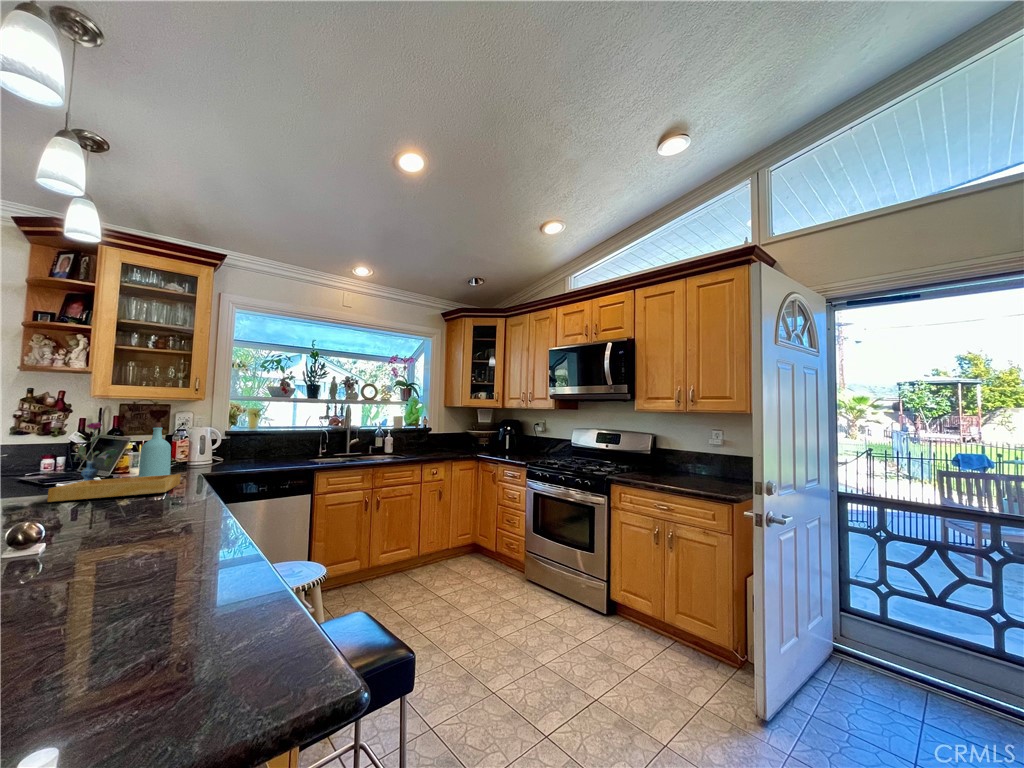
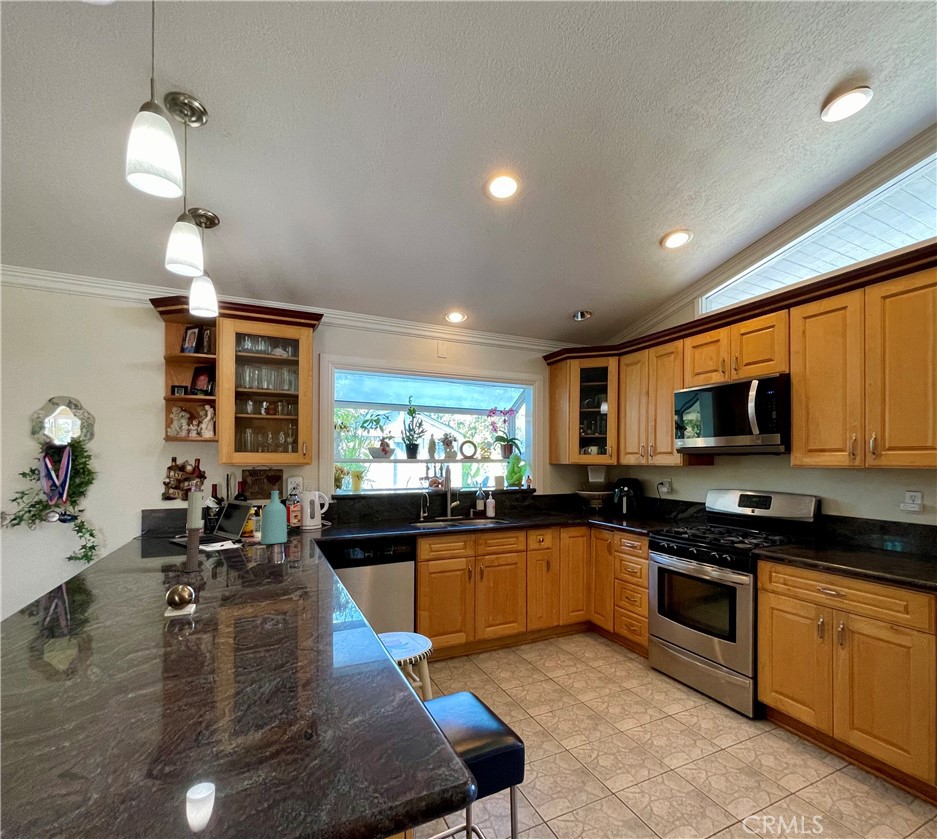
vase: present [74,422,118,481] -> none [210,487,243,545]
candle: none [35,428,63,511] -> present [184,490,203,572]
tray: present [48,474,181,502] -> none [192,539,297,563]

